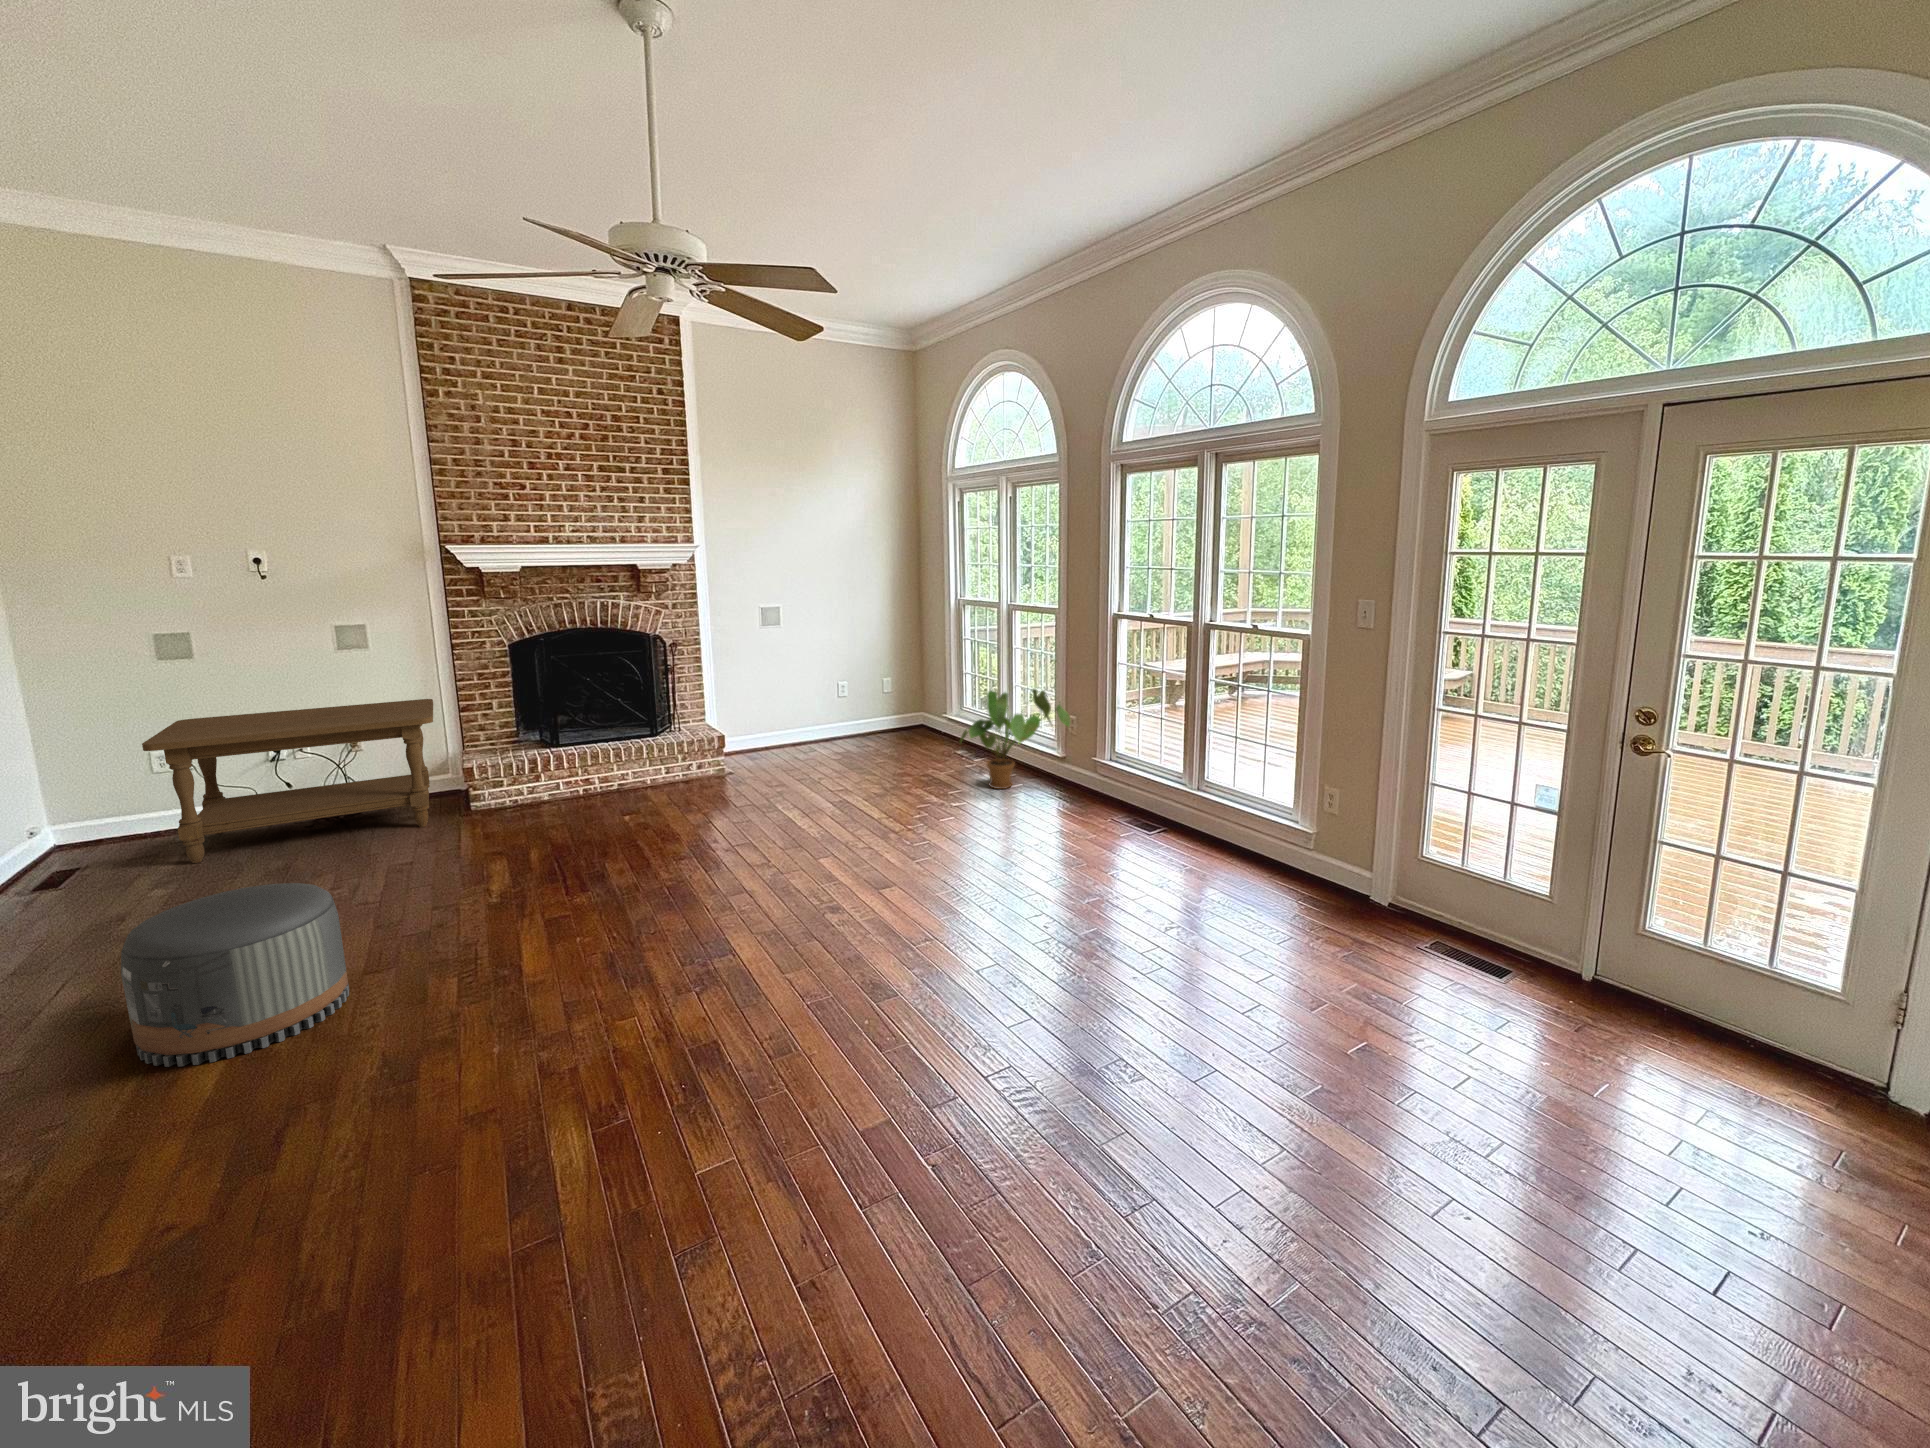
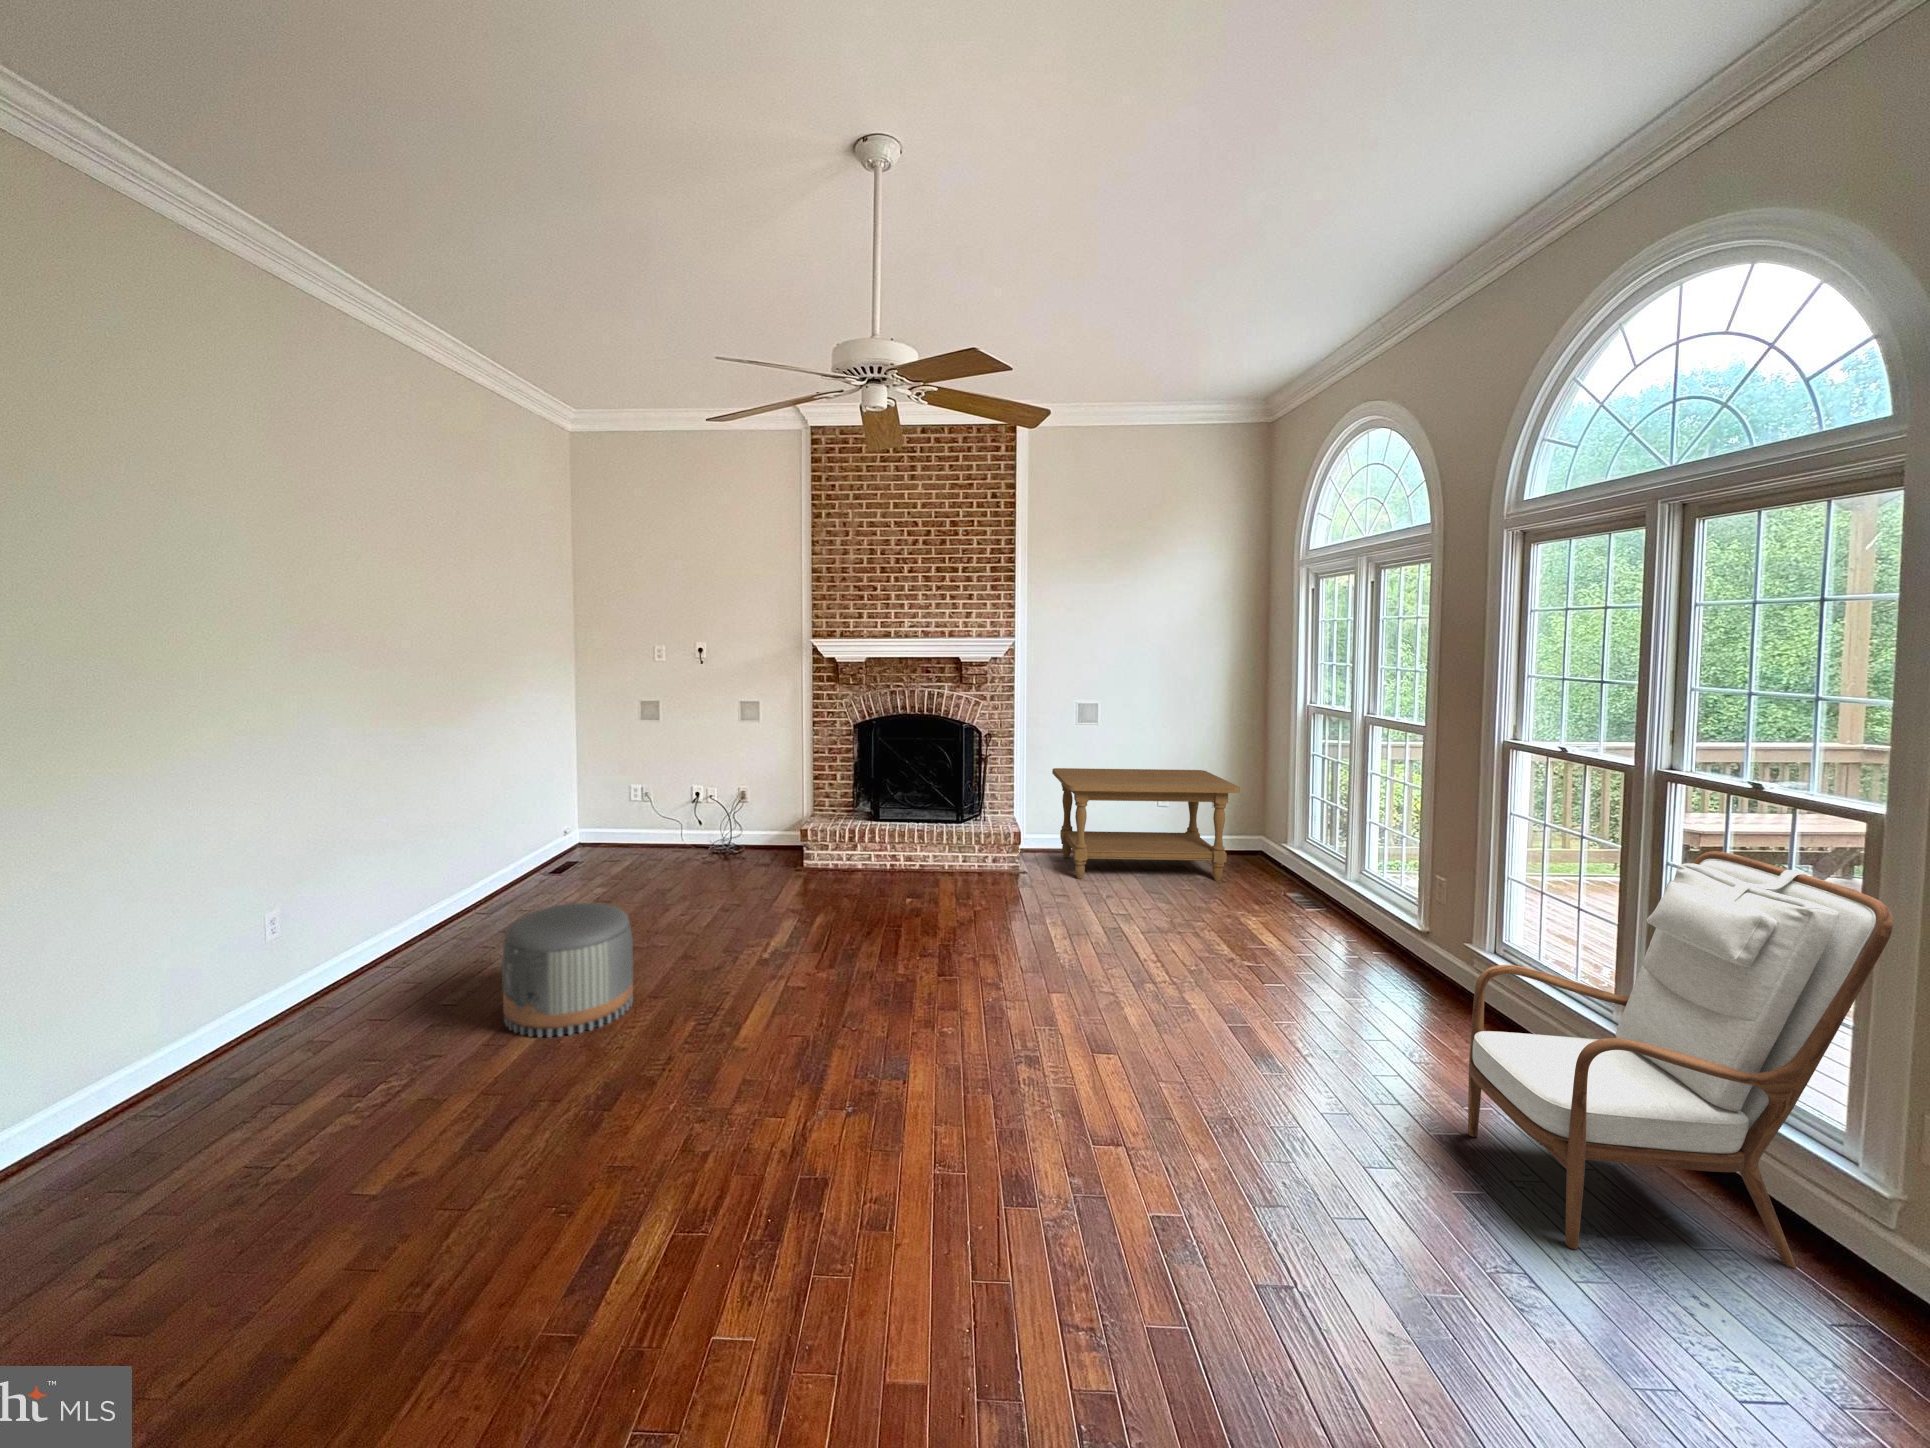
armchair: none [1124,667,1307,902] -> present [1468,851,1893,1268]
house plant: present [960,689,1070,789] -> none [1271,827,1435,960]
coffee table: present [142,699,433,863] -> present [1052,768,1240,881]

